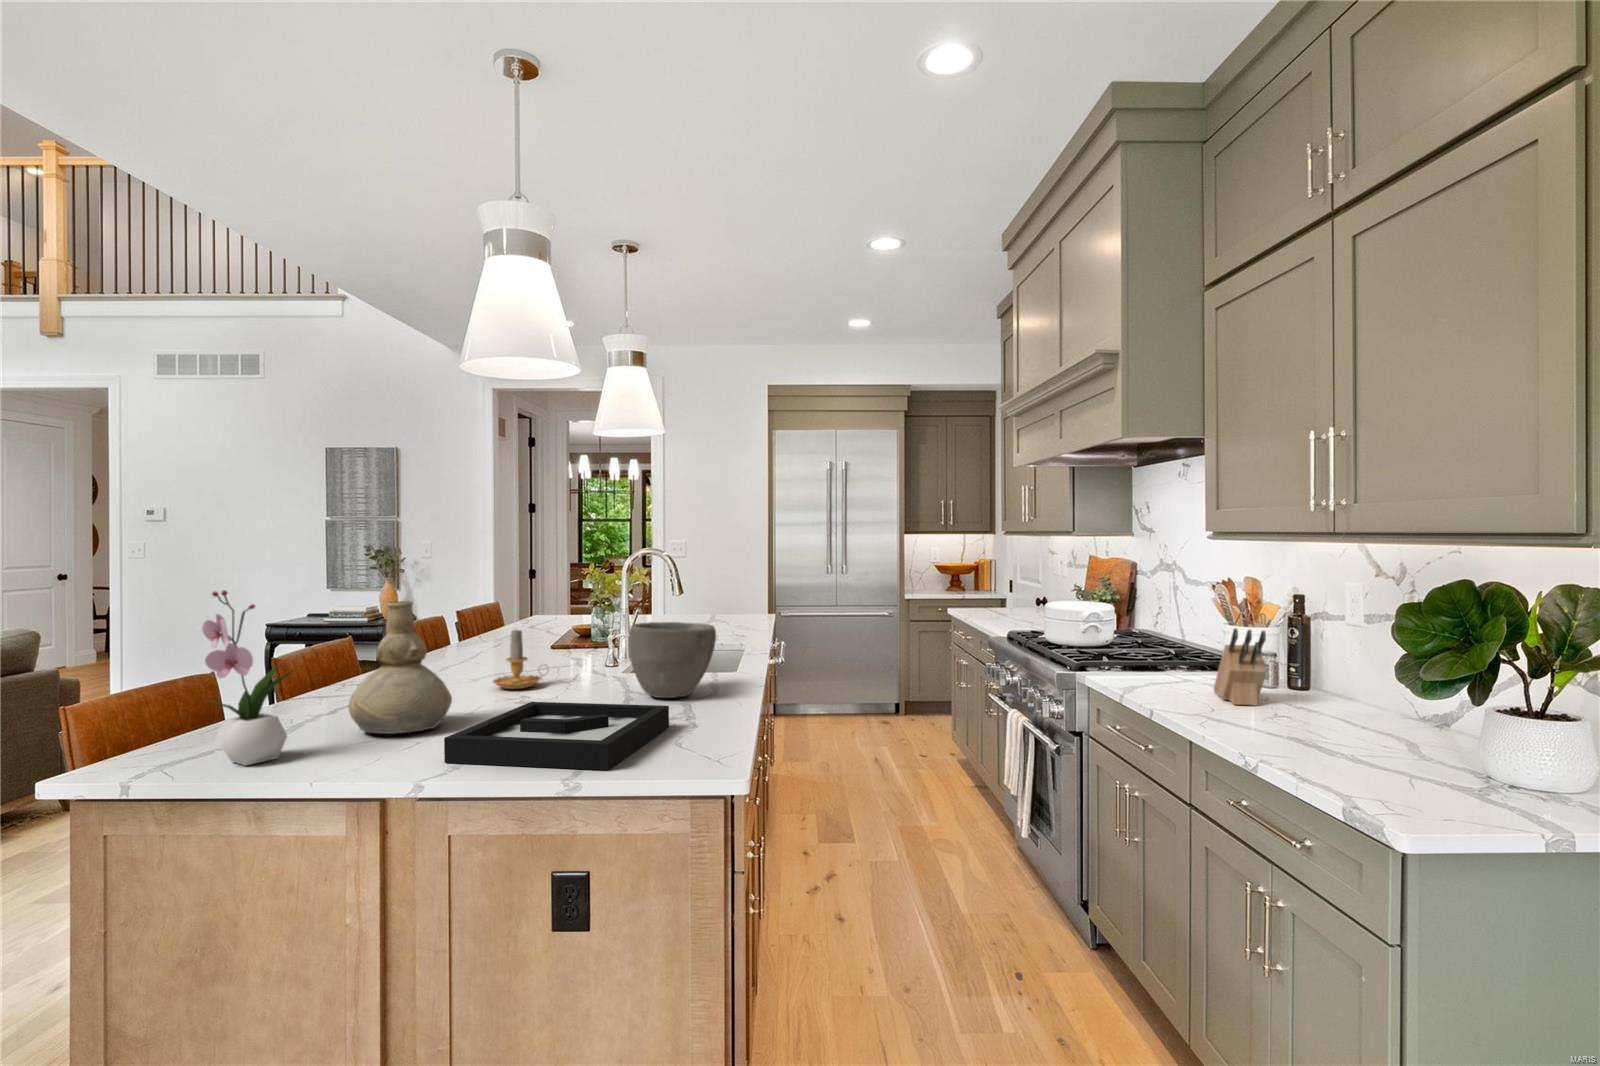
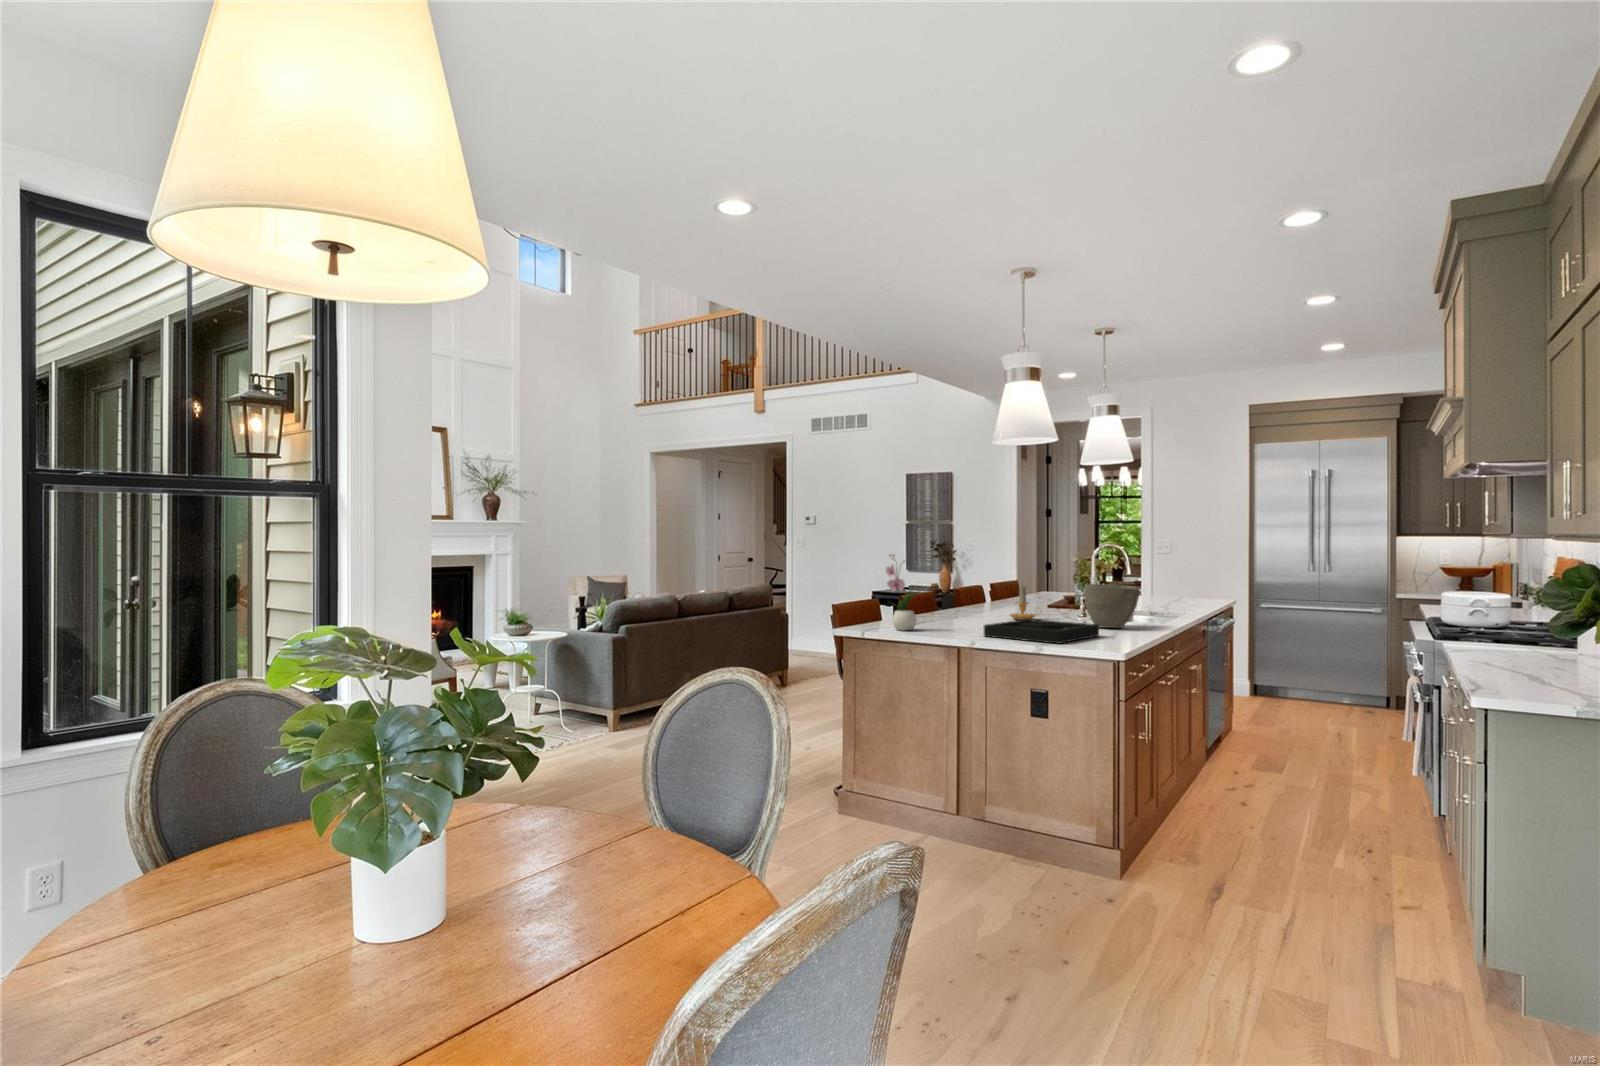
vase: present [348,601,452,734] -> none [940,564,987,628]
knife block: present [1214,628,1267,705] -> none [1524,601,1570,660]

